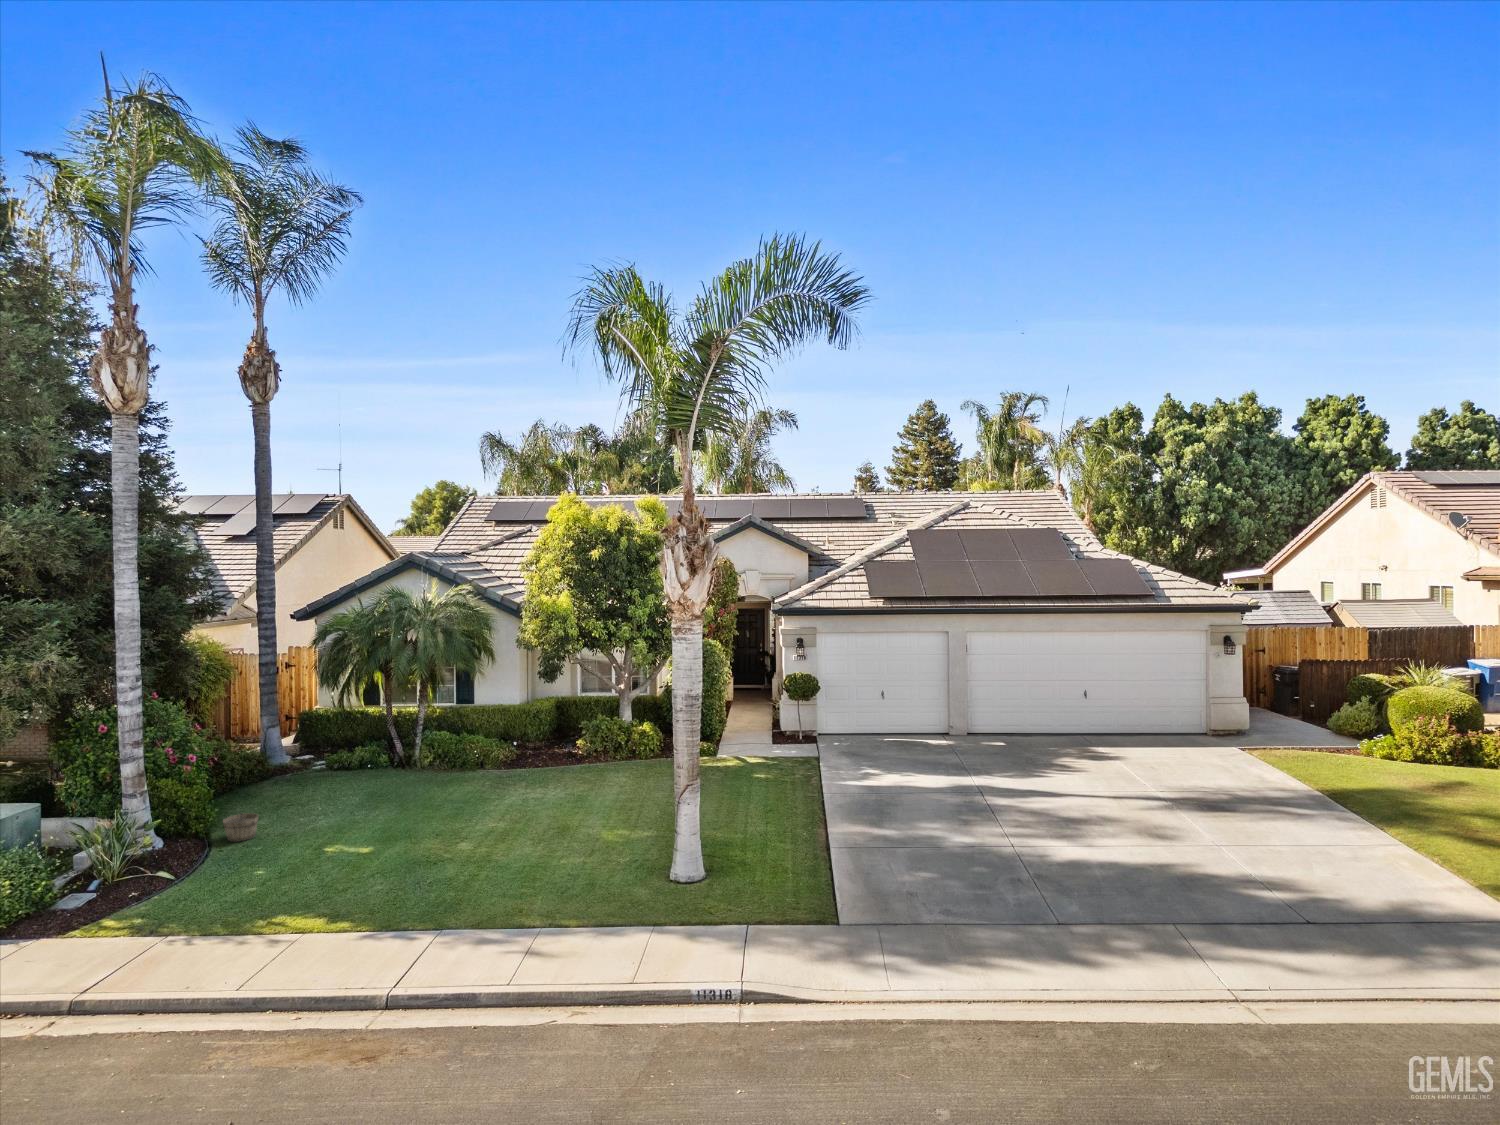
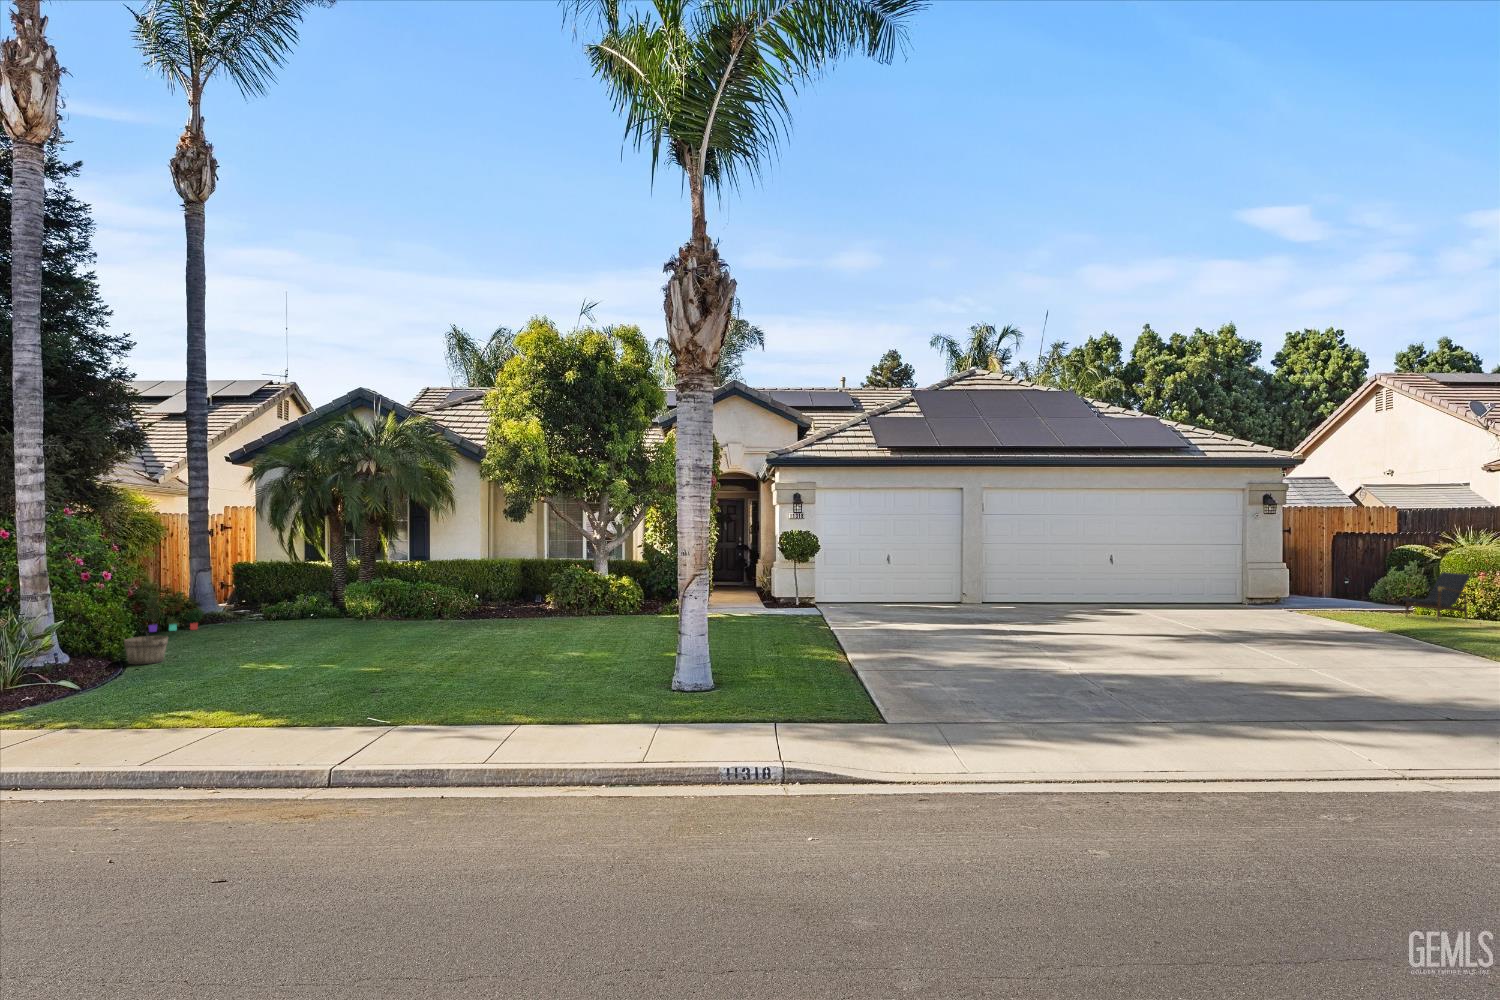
lounge chair: none [1360,711,1421,761] -> present [1403,572,1469,621]
potted plant: none [234,755,283,789] -> present [146,595,202,632]

